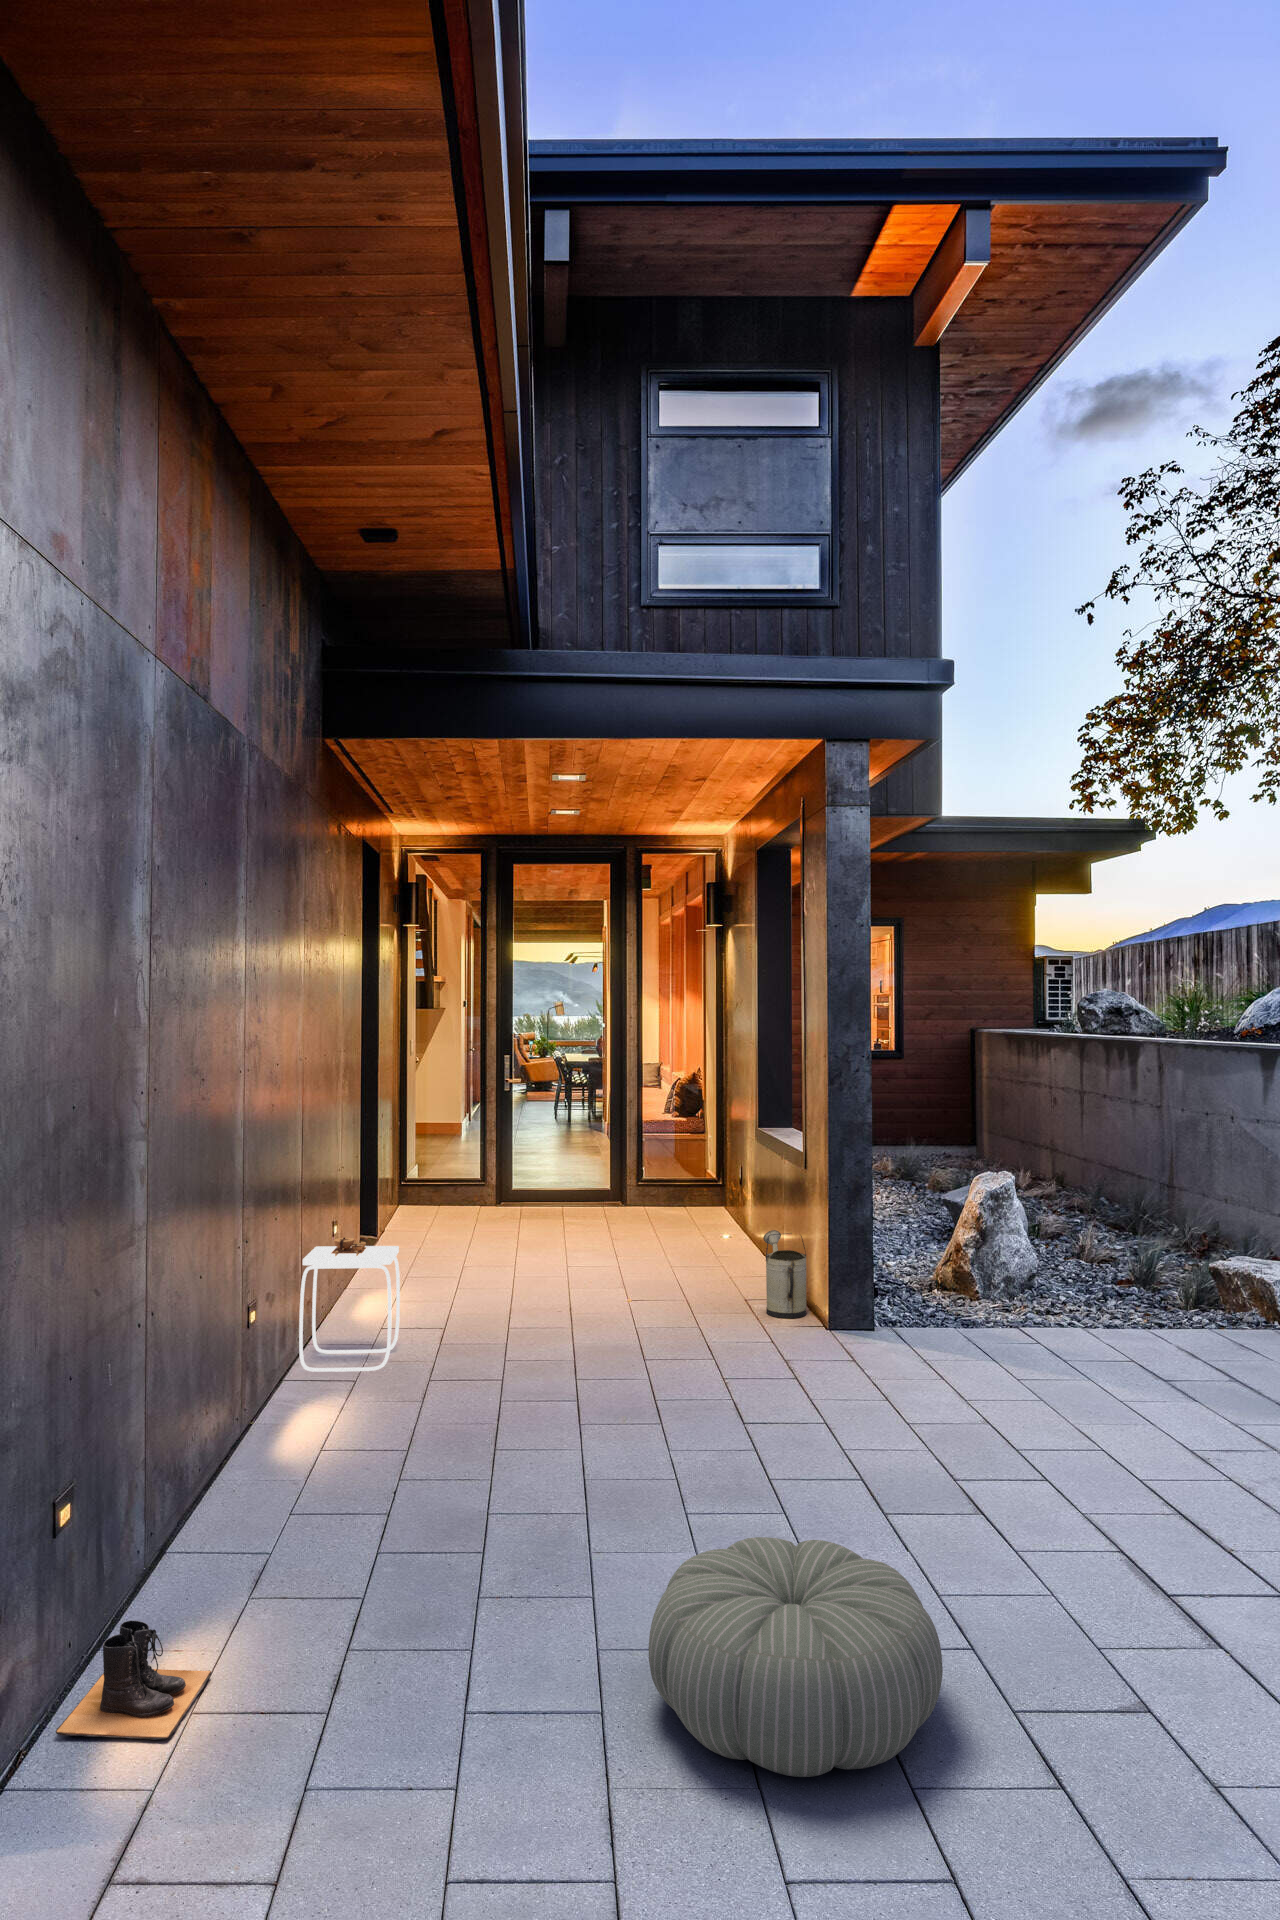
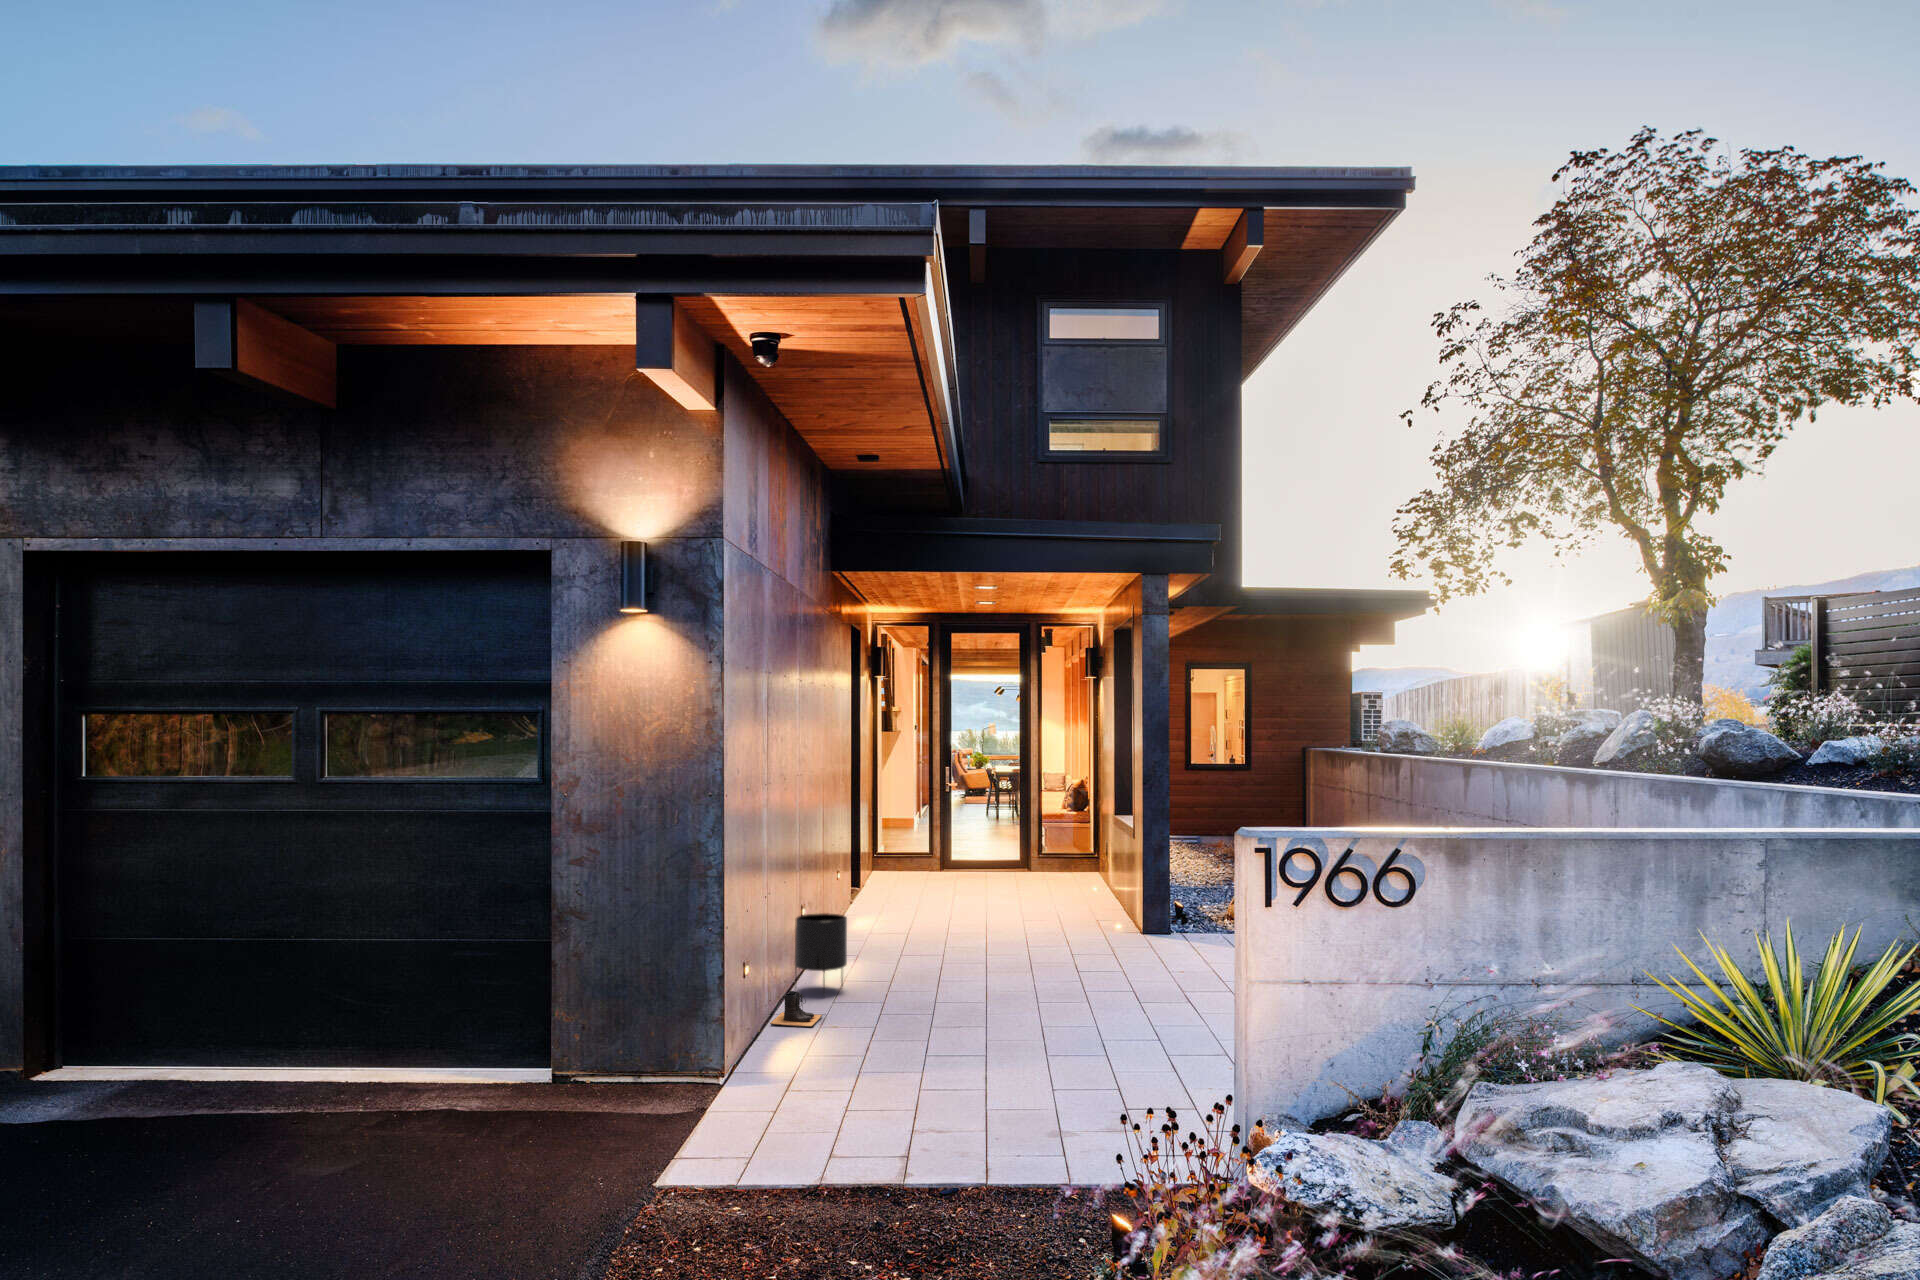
watering can: present [763,1230,806,1318] -> none [1105,878,1130,930]
side table: present [299,1237,400,1372] -> none [829,870,883,944]
planter: none [180,1369,301,1578] -> present [795,913,847,986]
pouf: present [649,1537,943,1777] -> none [996,972,1112,1040]

